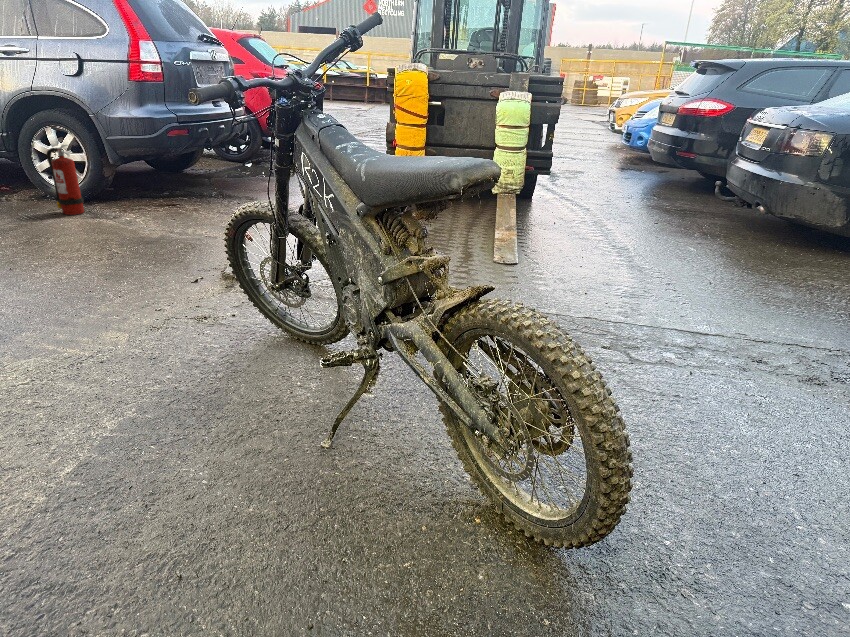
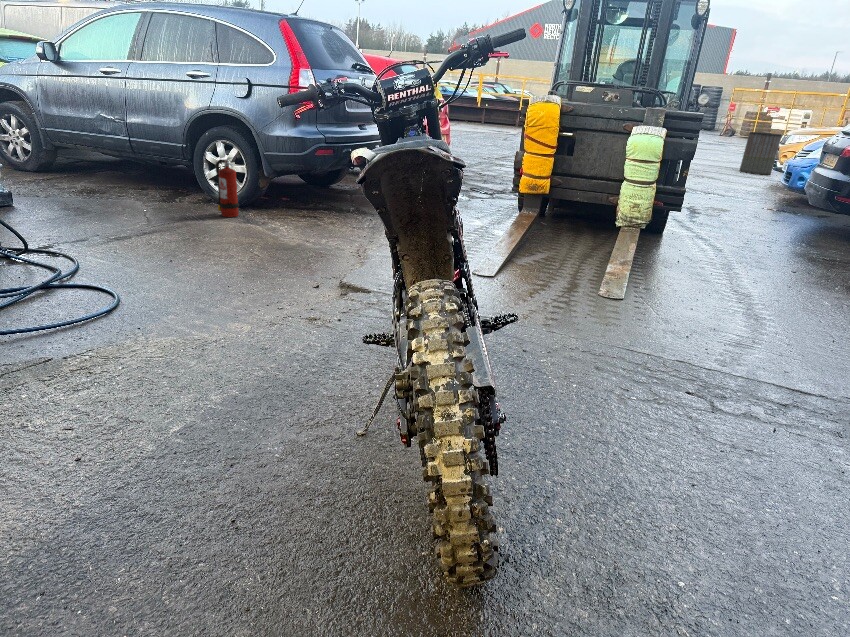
trash can: none [582,98,615,138] -> present [739,132,782,175]

